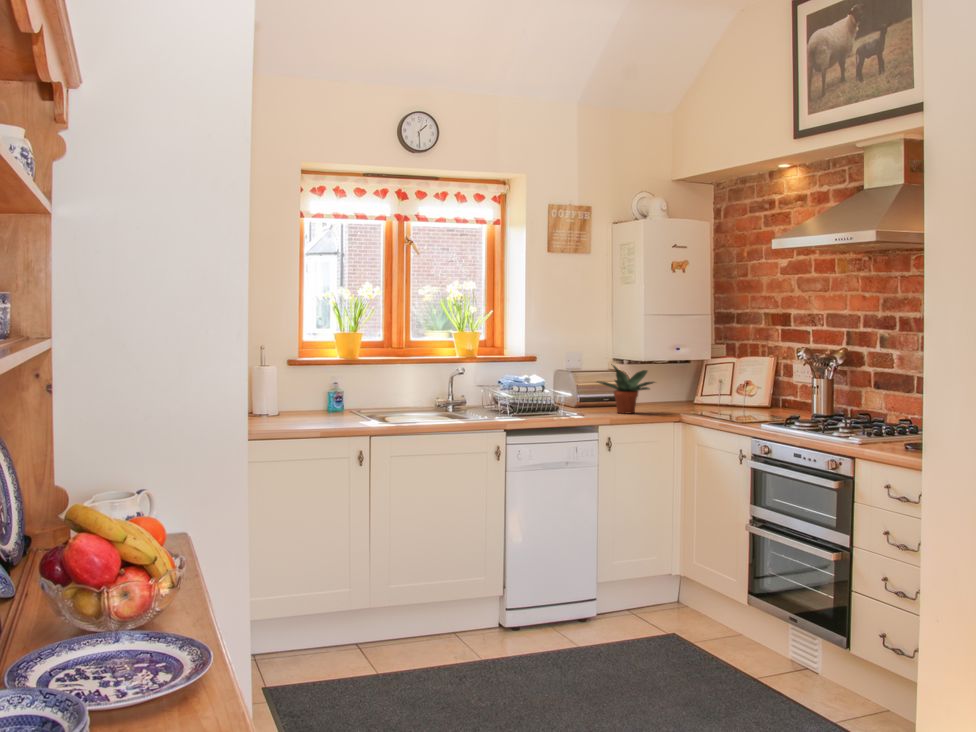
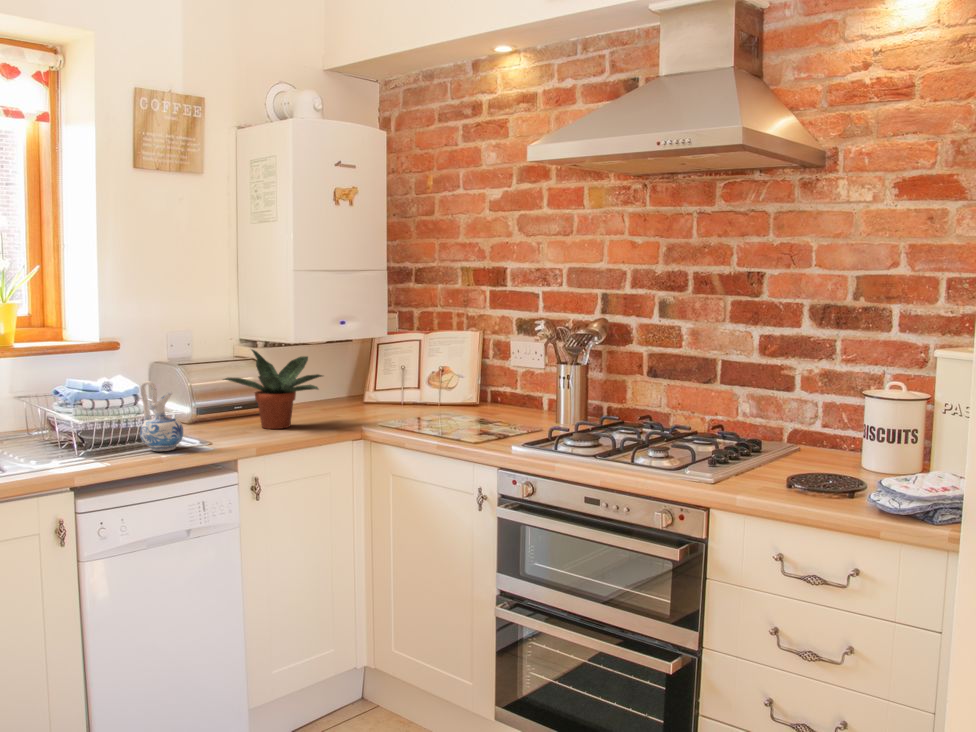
ceramic pitcher: none [545,379,568,418] -> present [140,381,183,451]

